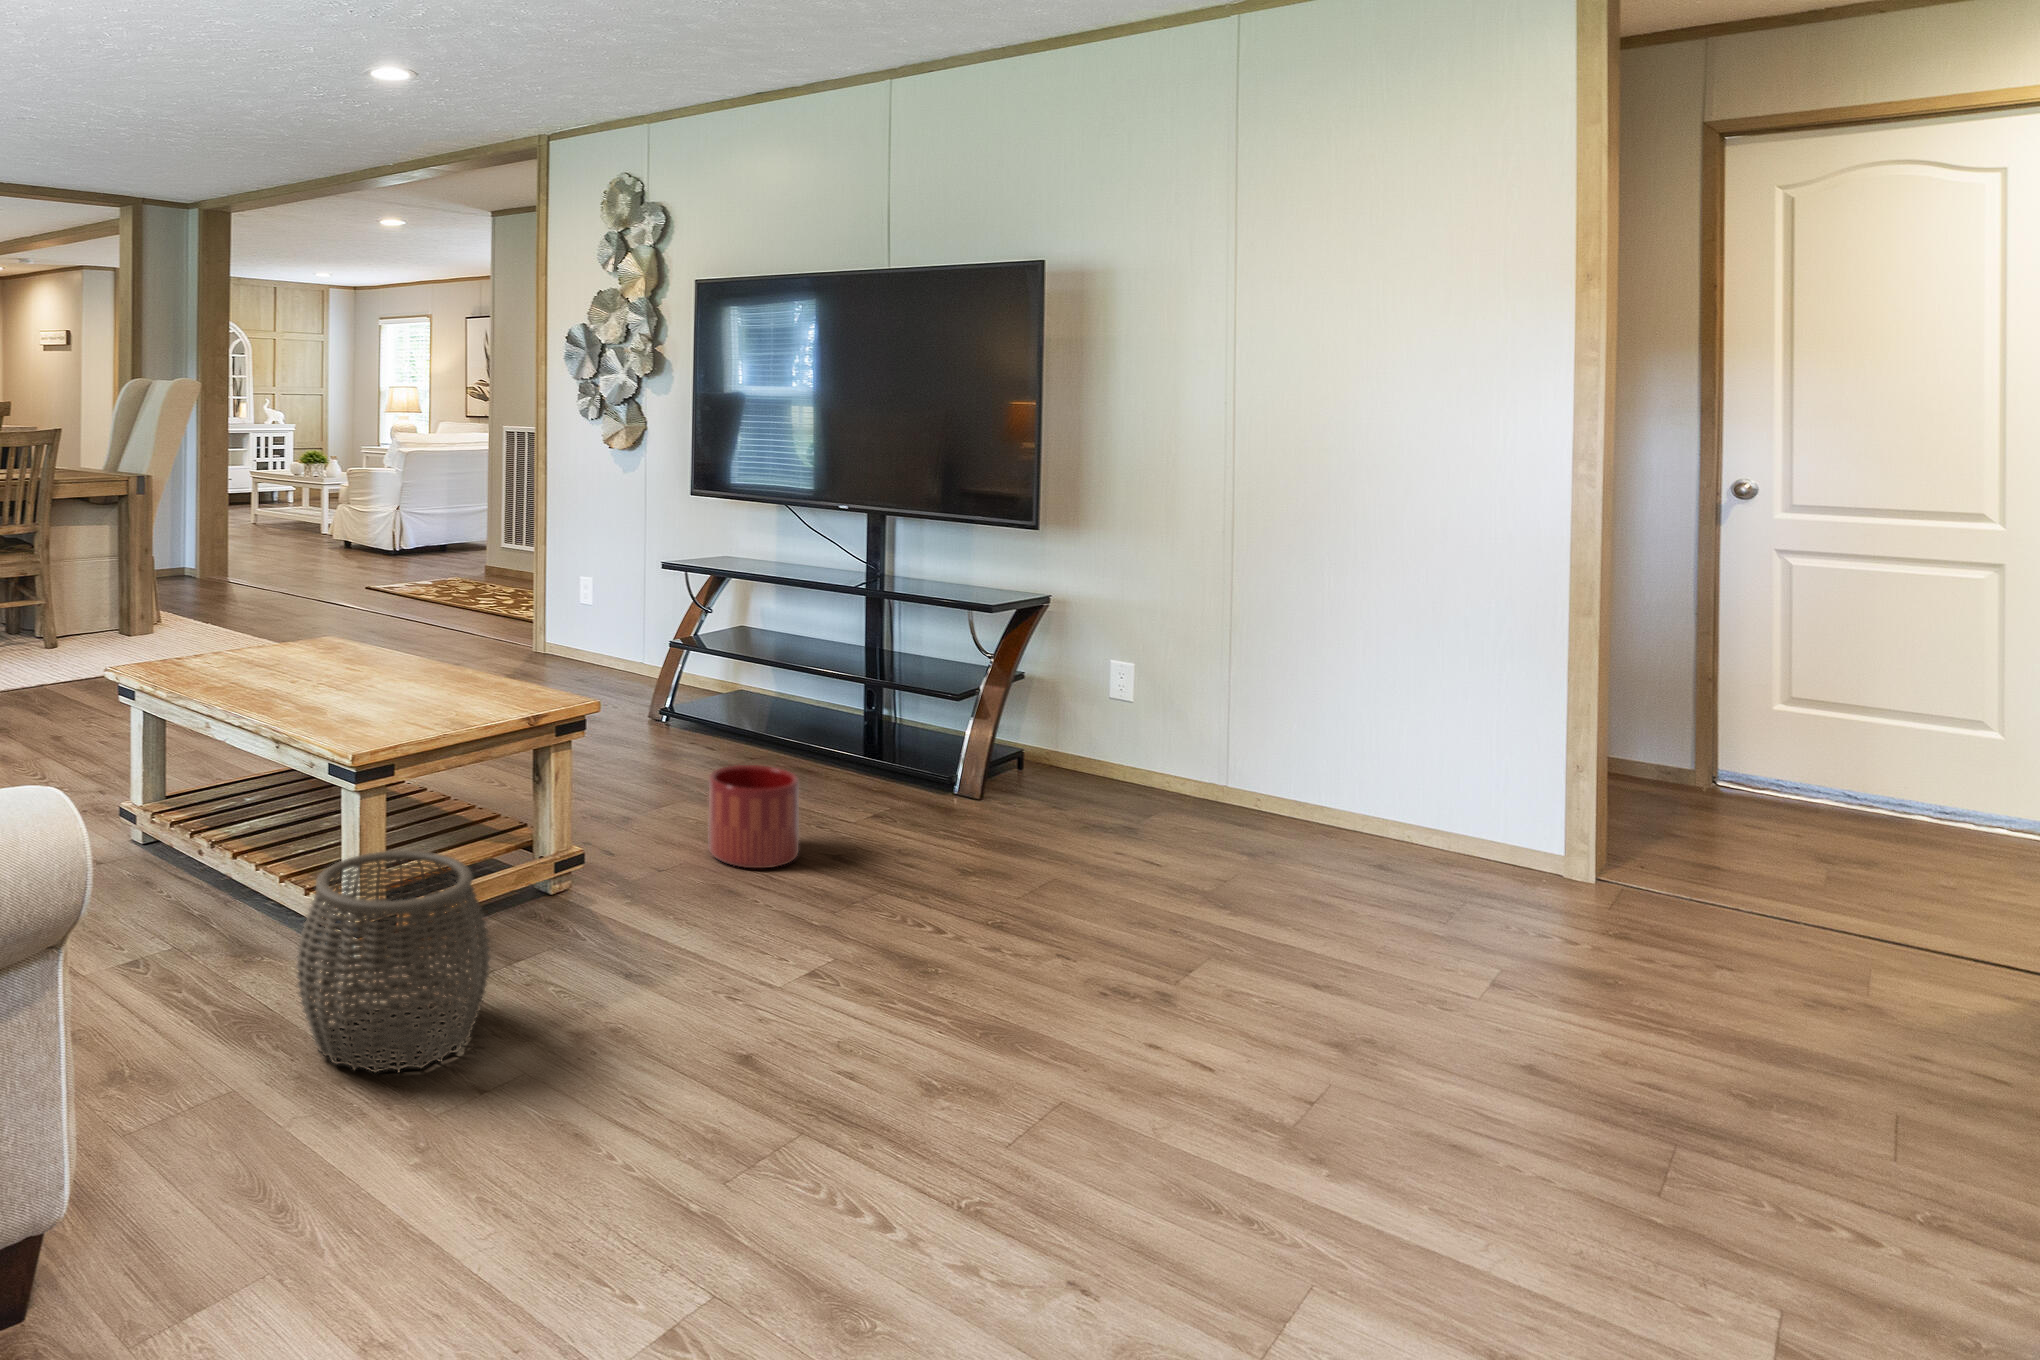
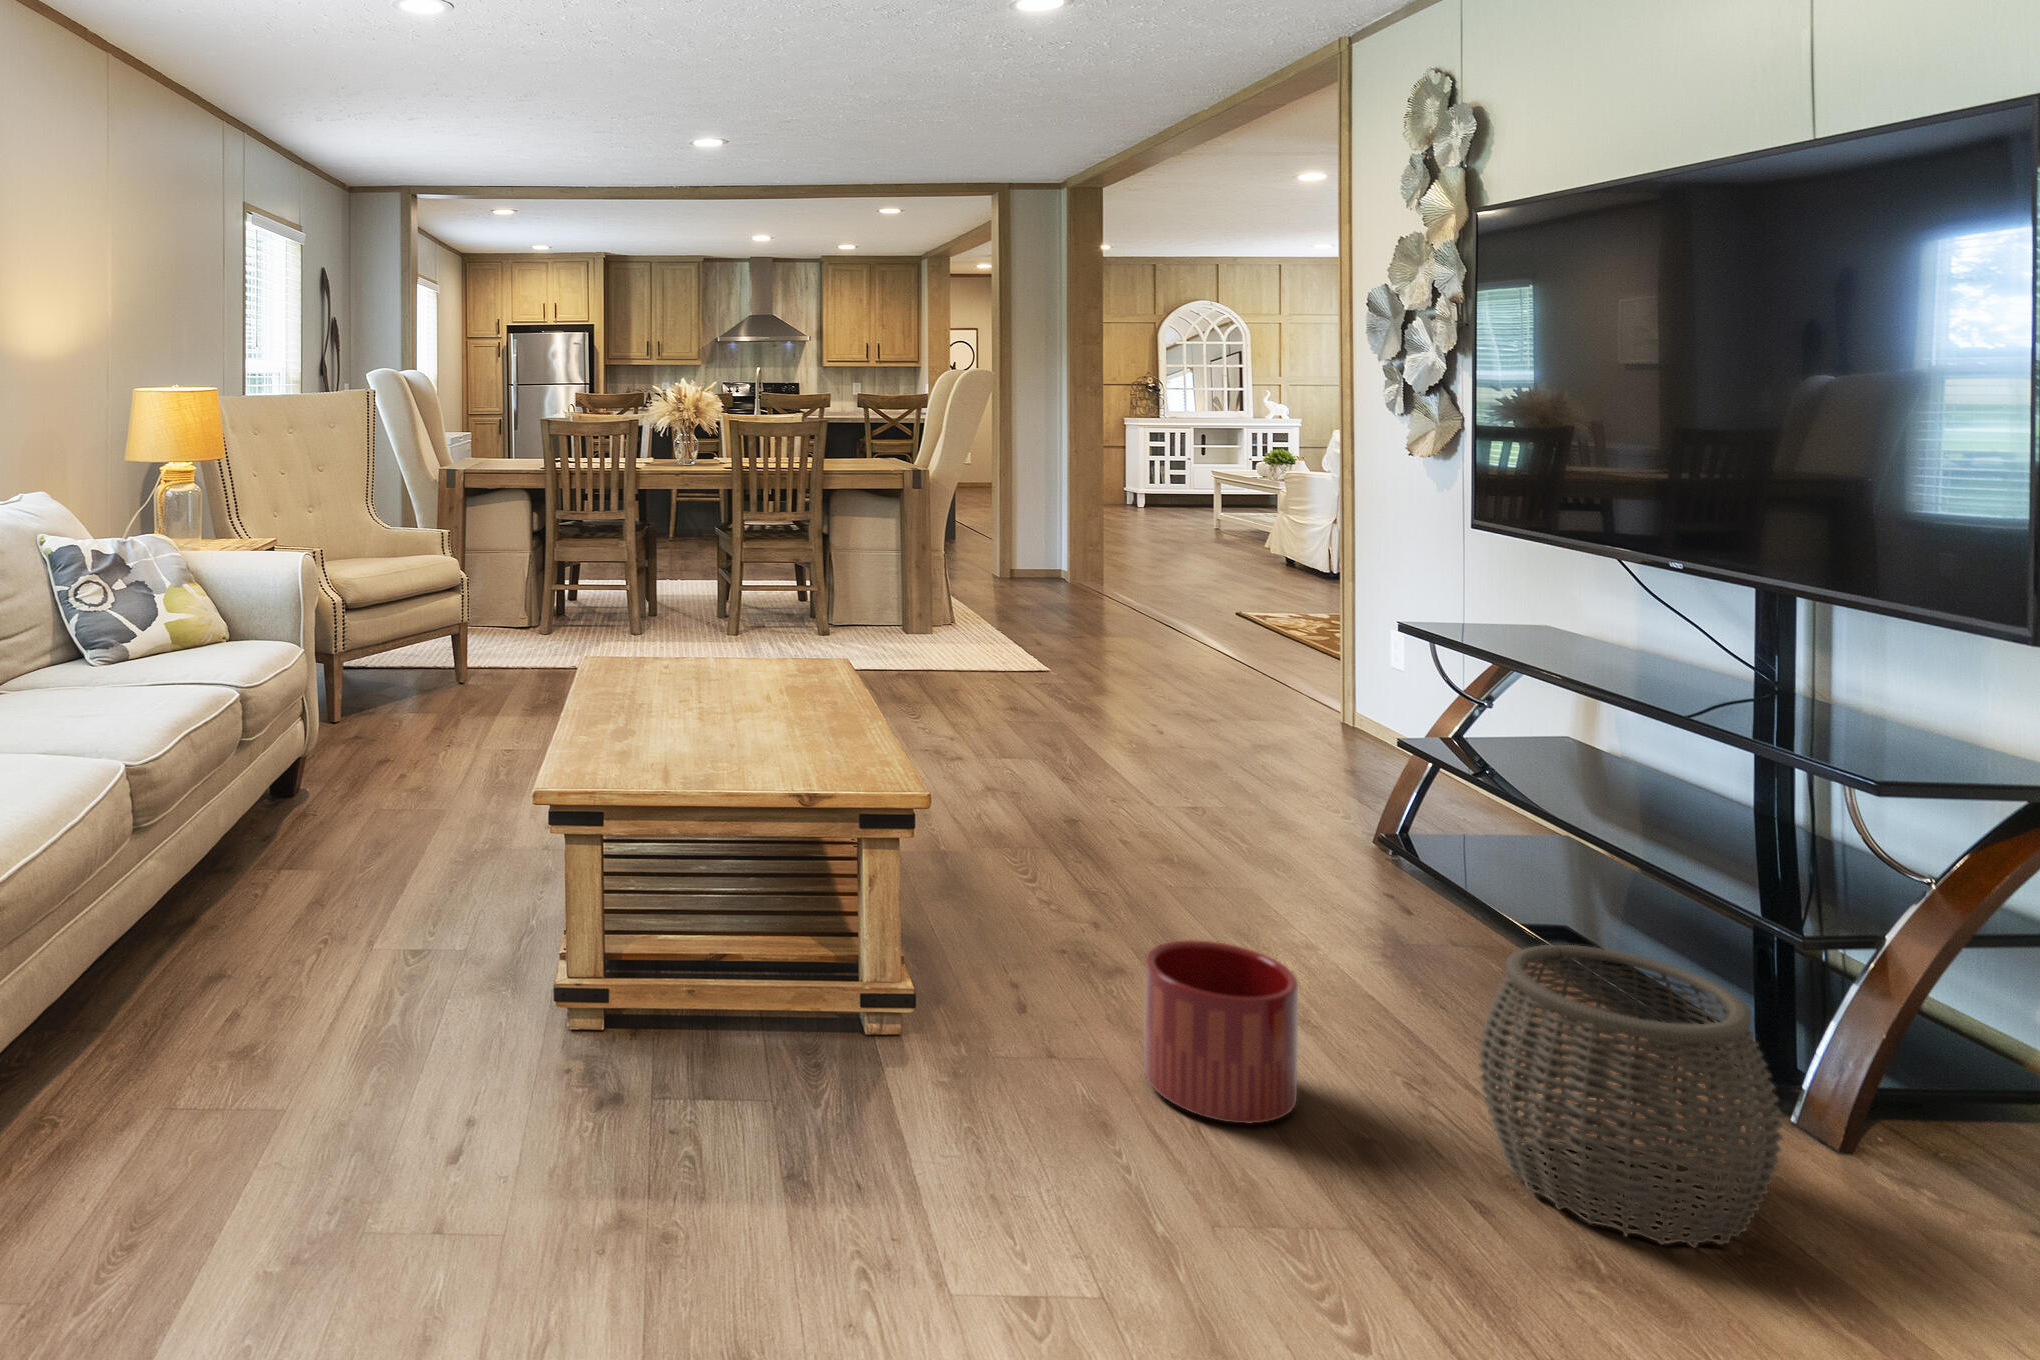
woven basket: present [296,851,490,1073] -> present [1478,945,1783,1248]

